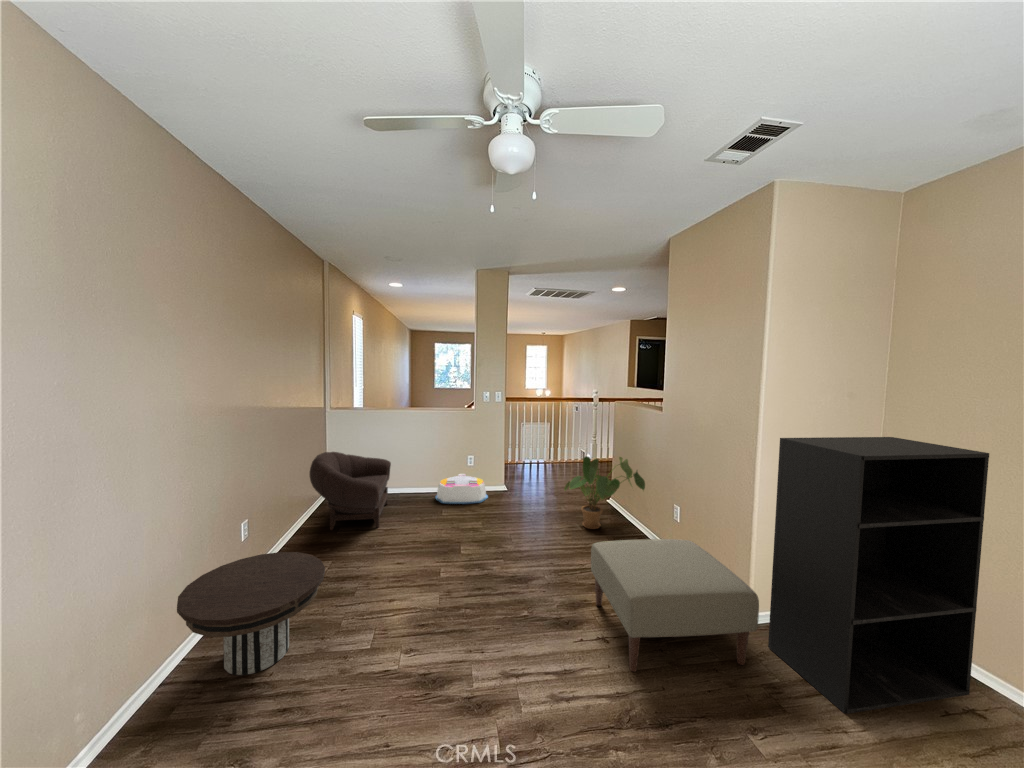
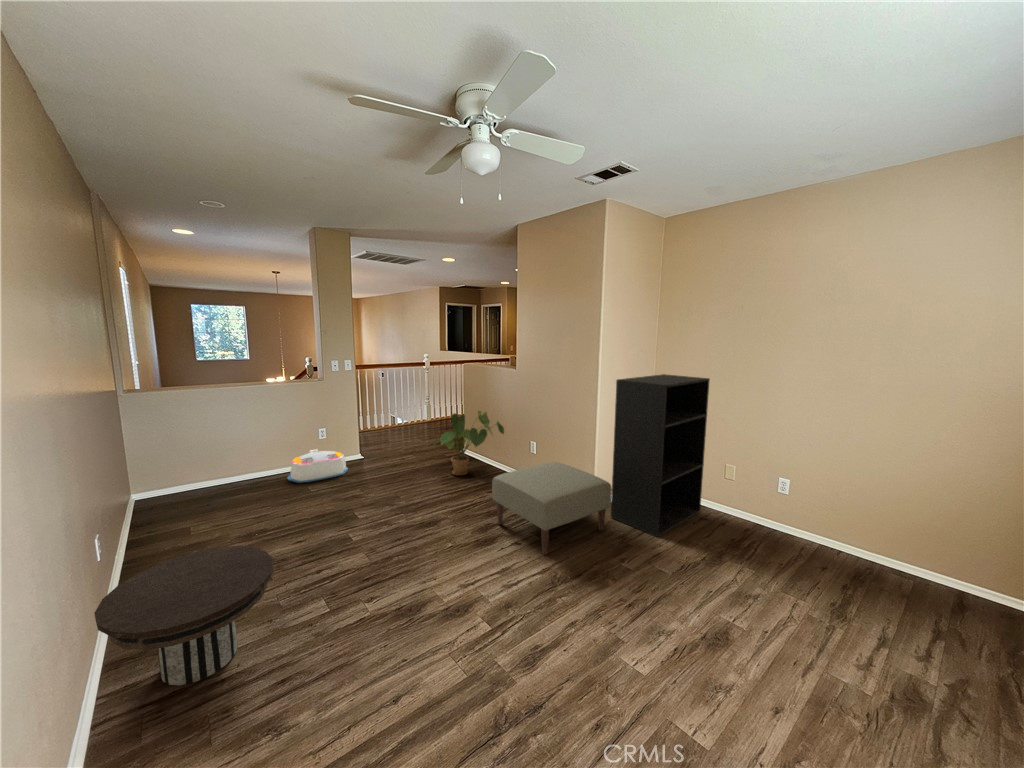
armchair: present [310,452,391,530] -> none [126,445,243,536]

